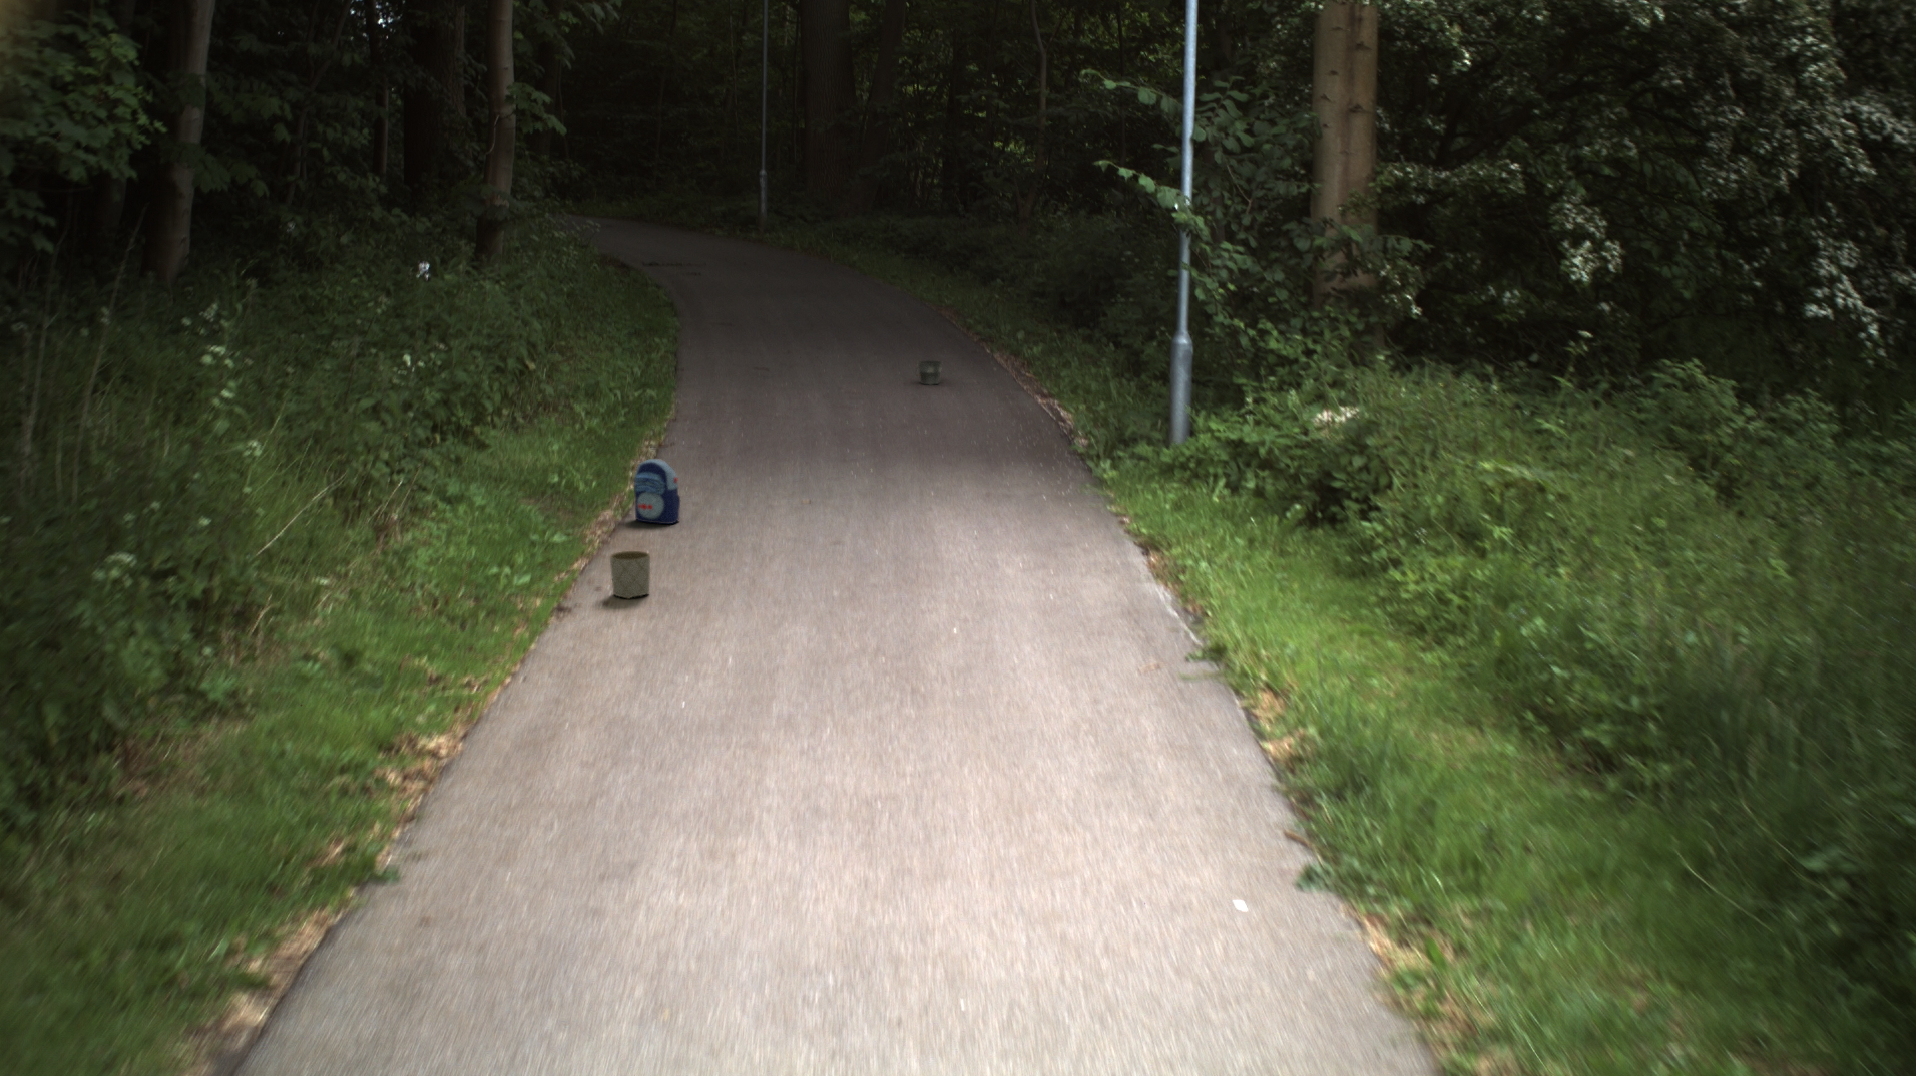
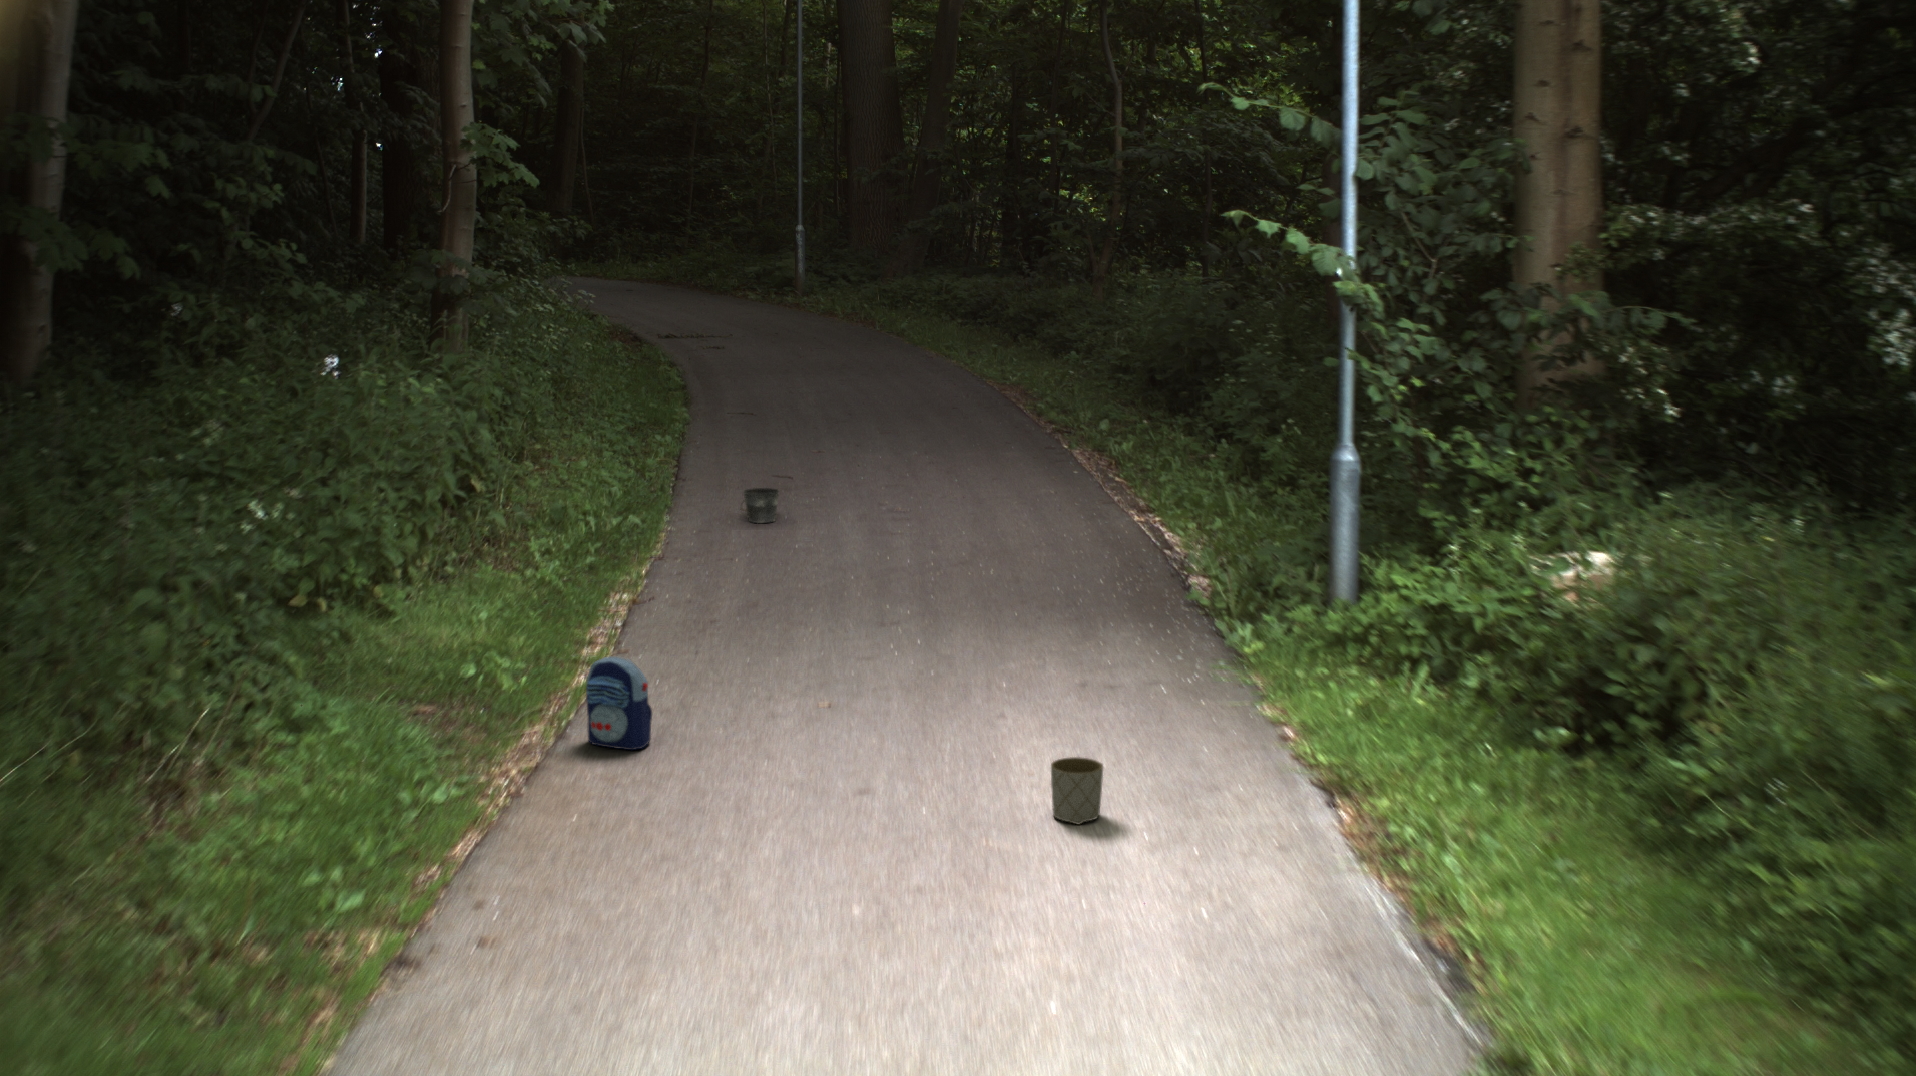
bucket: present [917,360,942,384] -> present [740,488,779,523]
planter: present [610,551,650,599] -> present [1051,757,1103,824]

